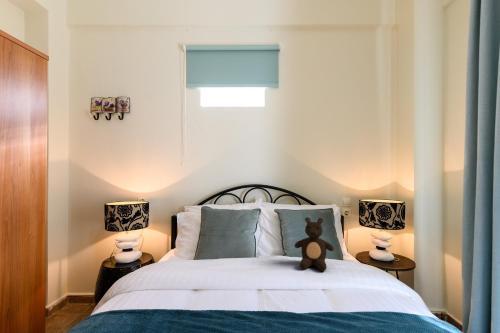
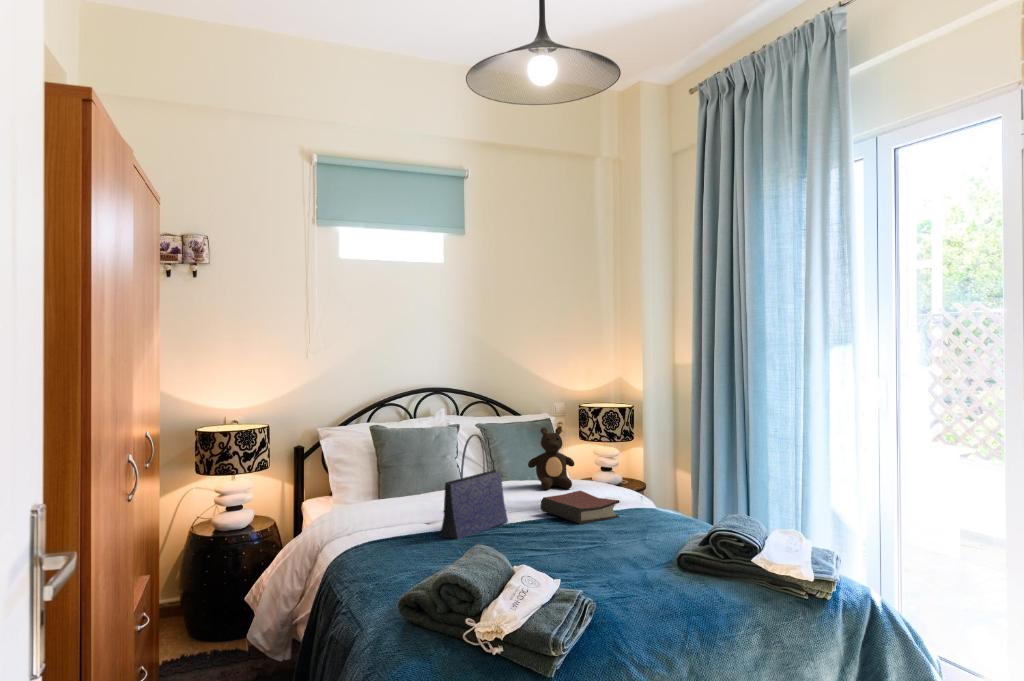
tote bag: none [168,223,245,321] -> present [440,435,508,539]
hardback book: none [283,278,351,325] -> present [541,491,619,524]

